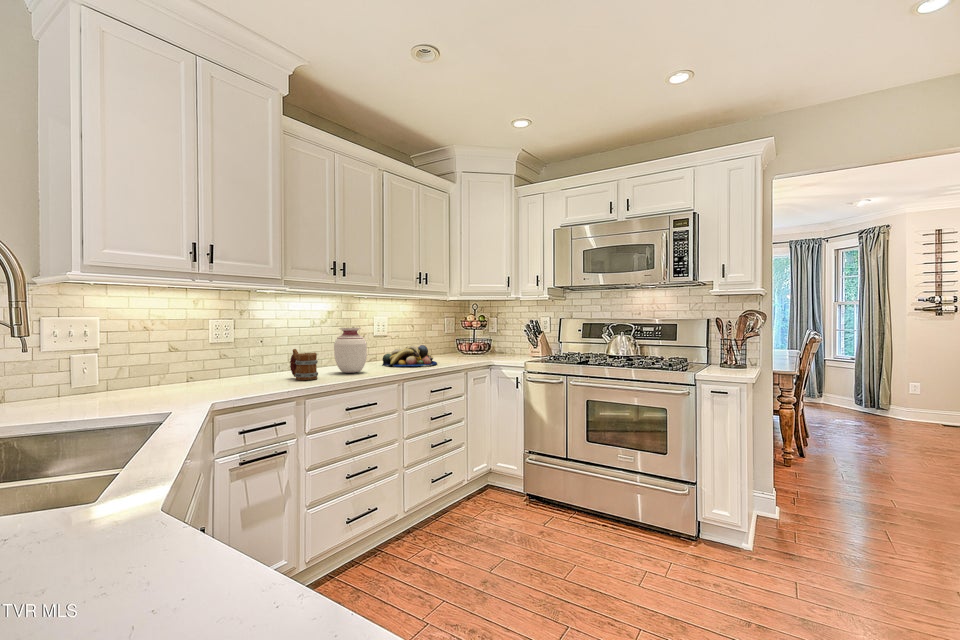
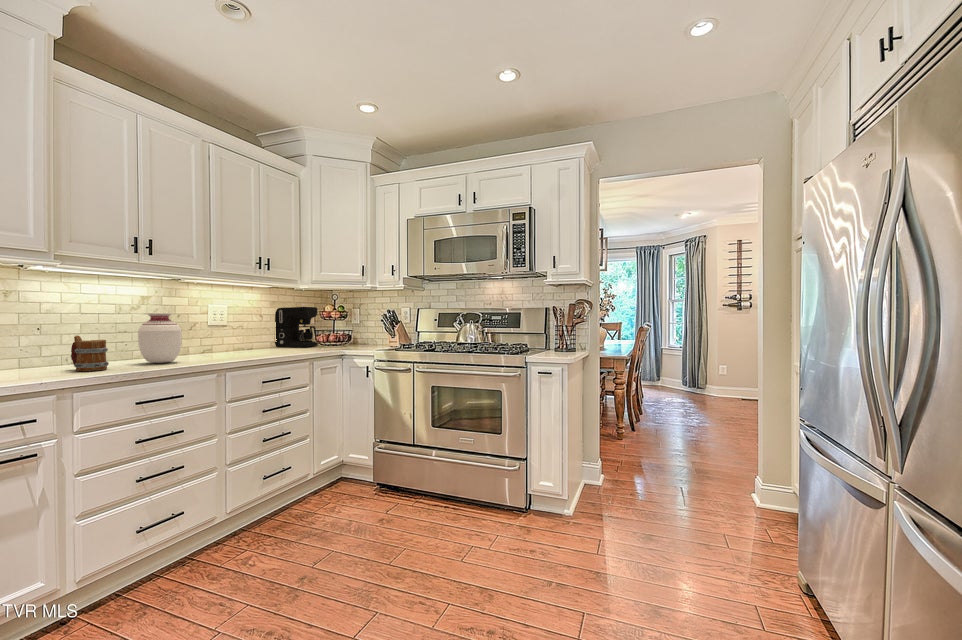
coffee maker: none [427,318,464,357] -> present [275,307,318,347]
fruit bowl: present [382,345,437,367] -> none [210,334,277,357]

